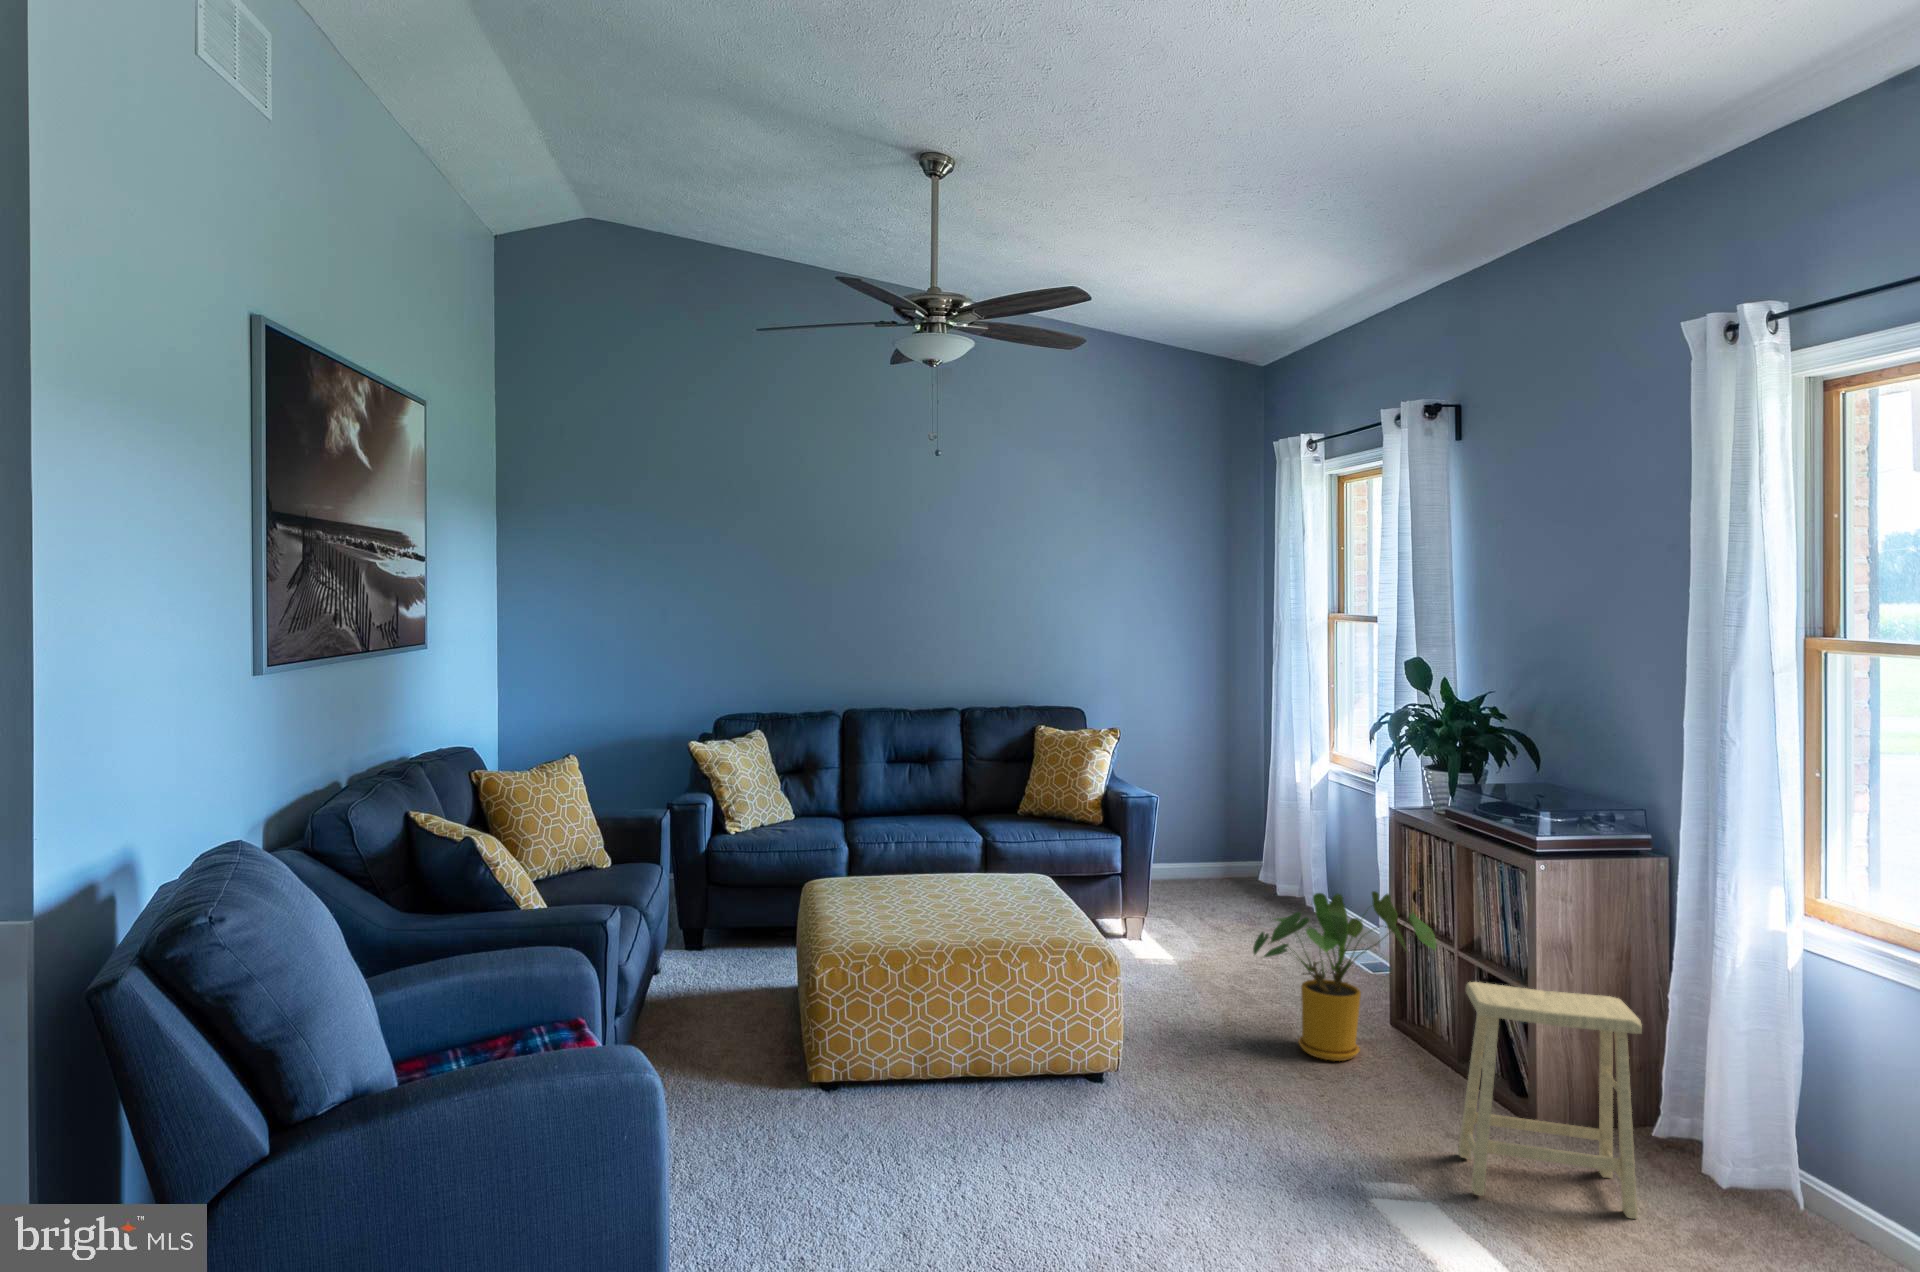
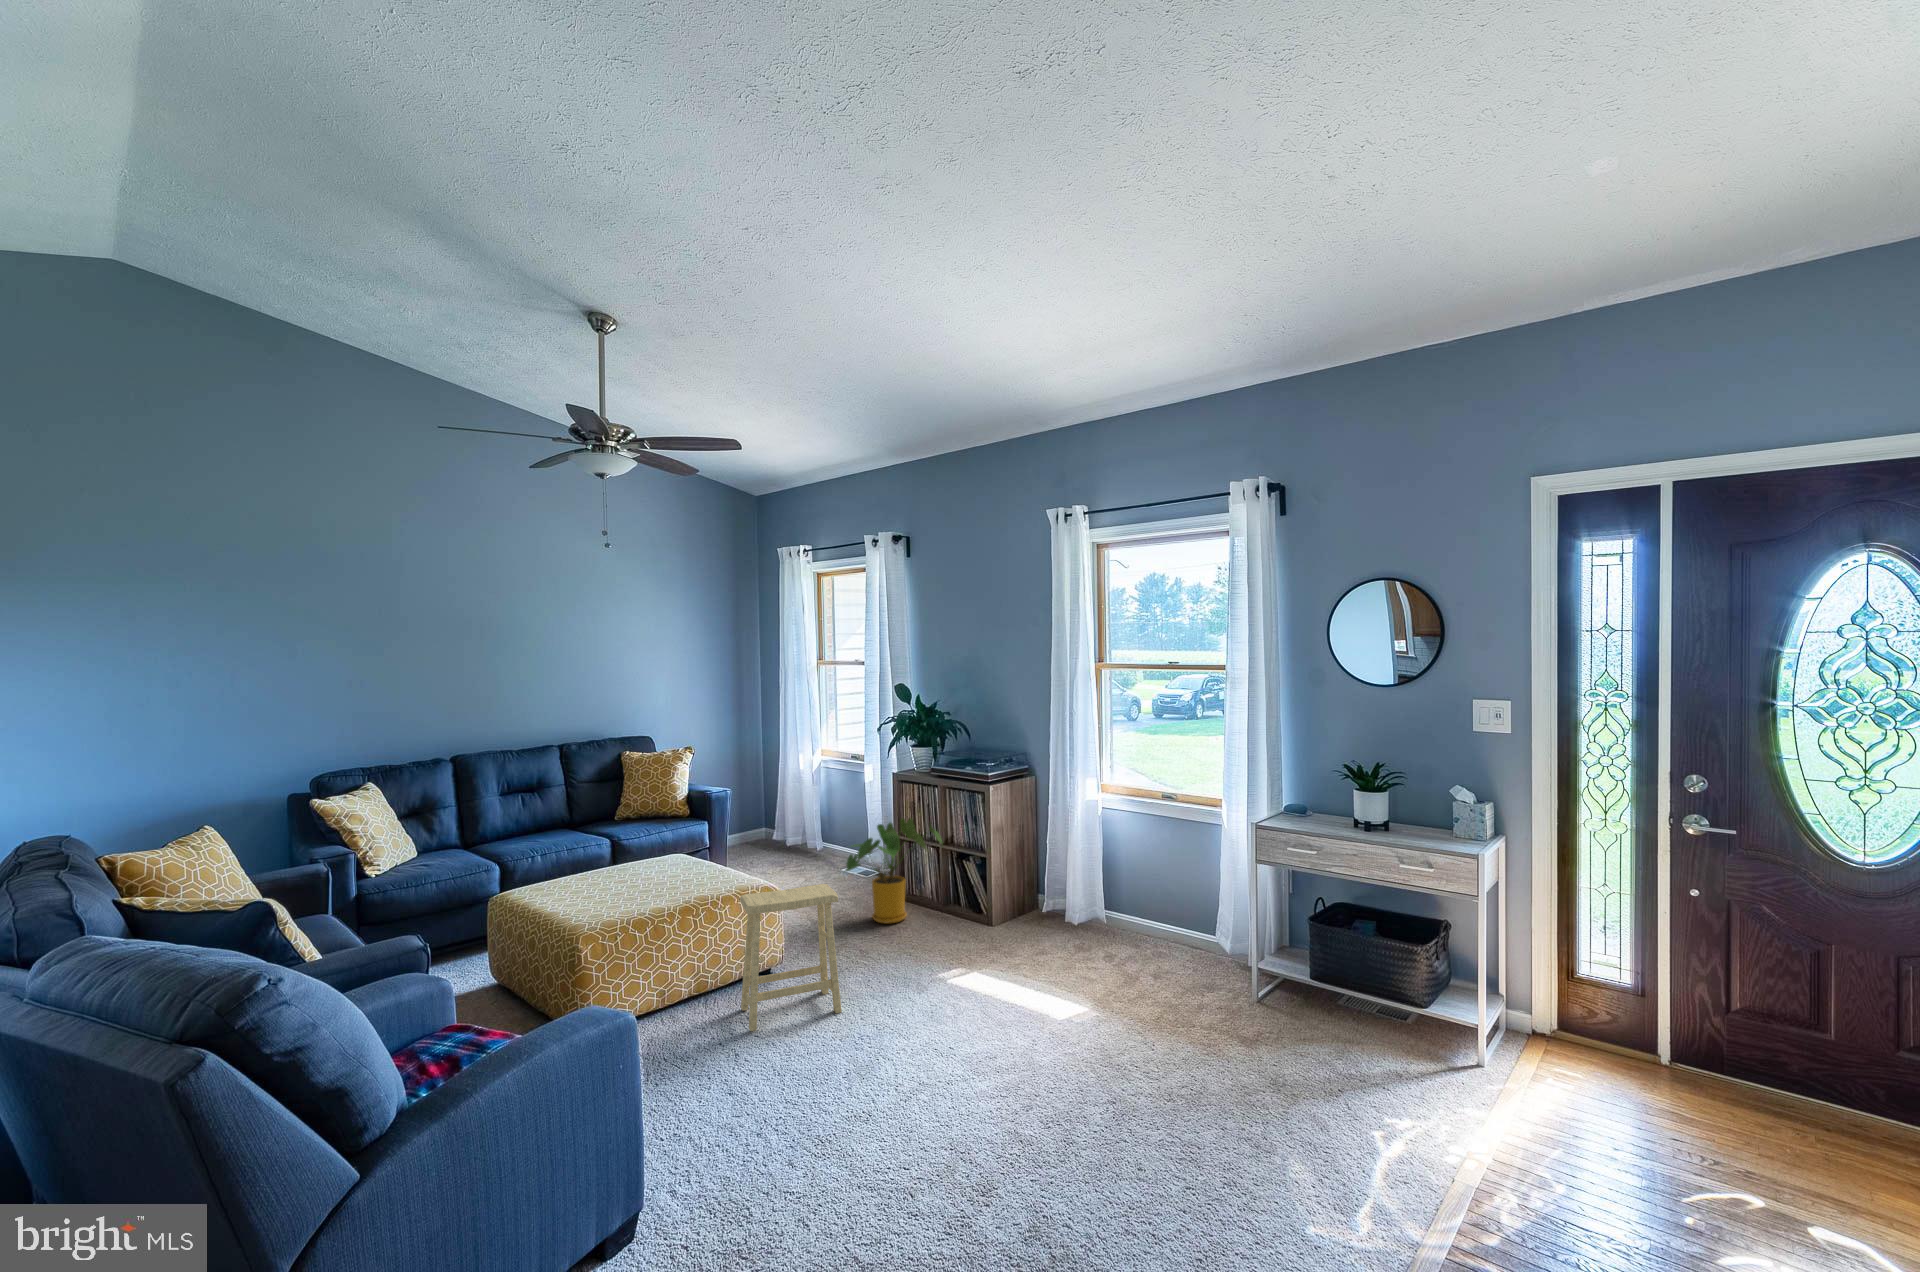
footstool: present [1458,982,1642,1219] -> present [740,884,842,1031]

